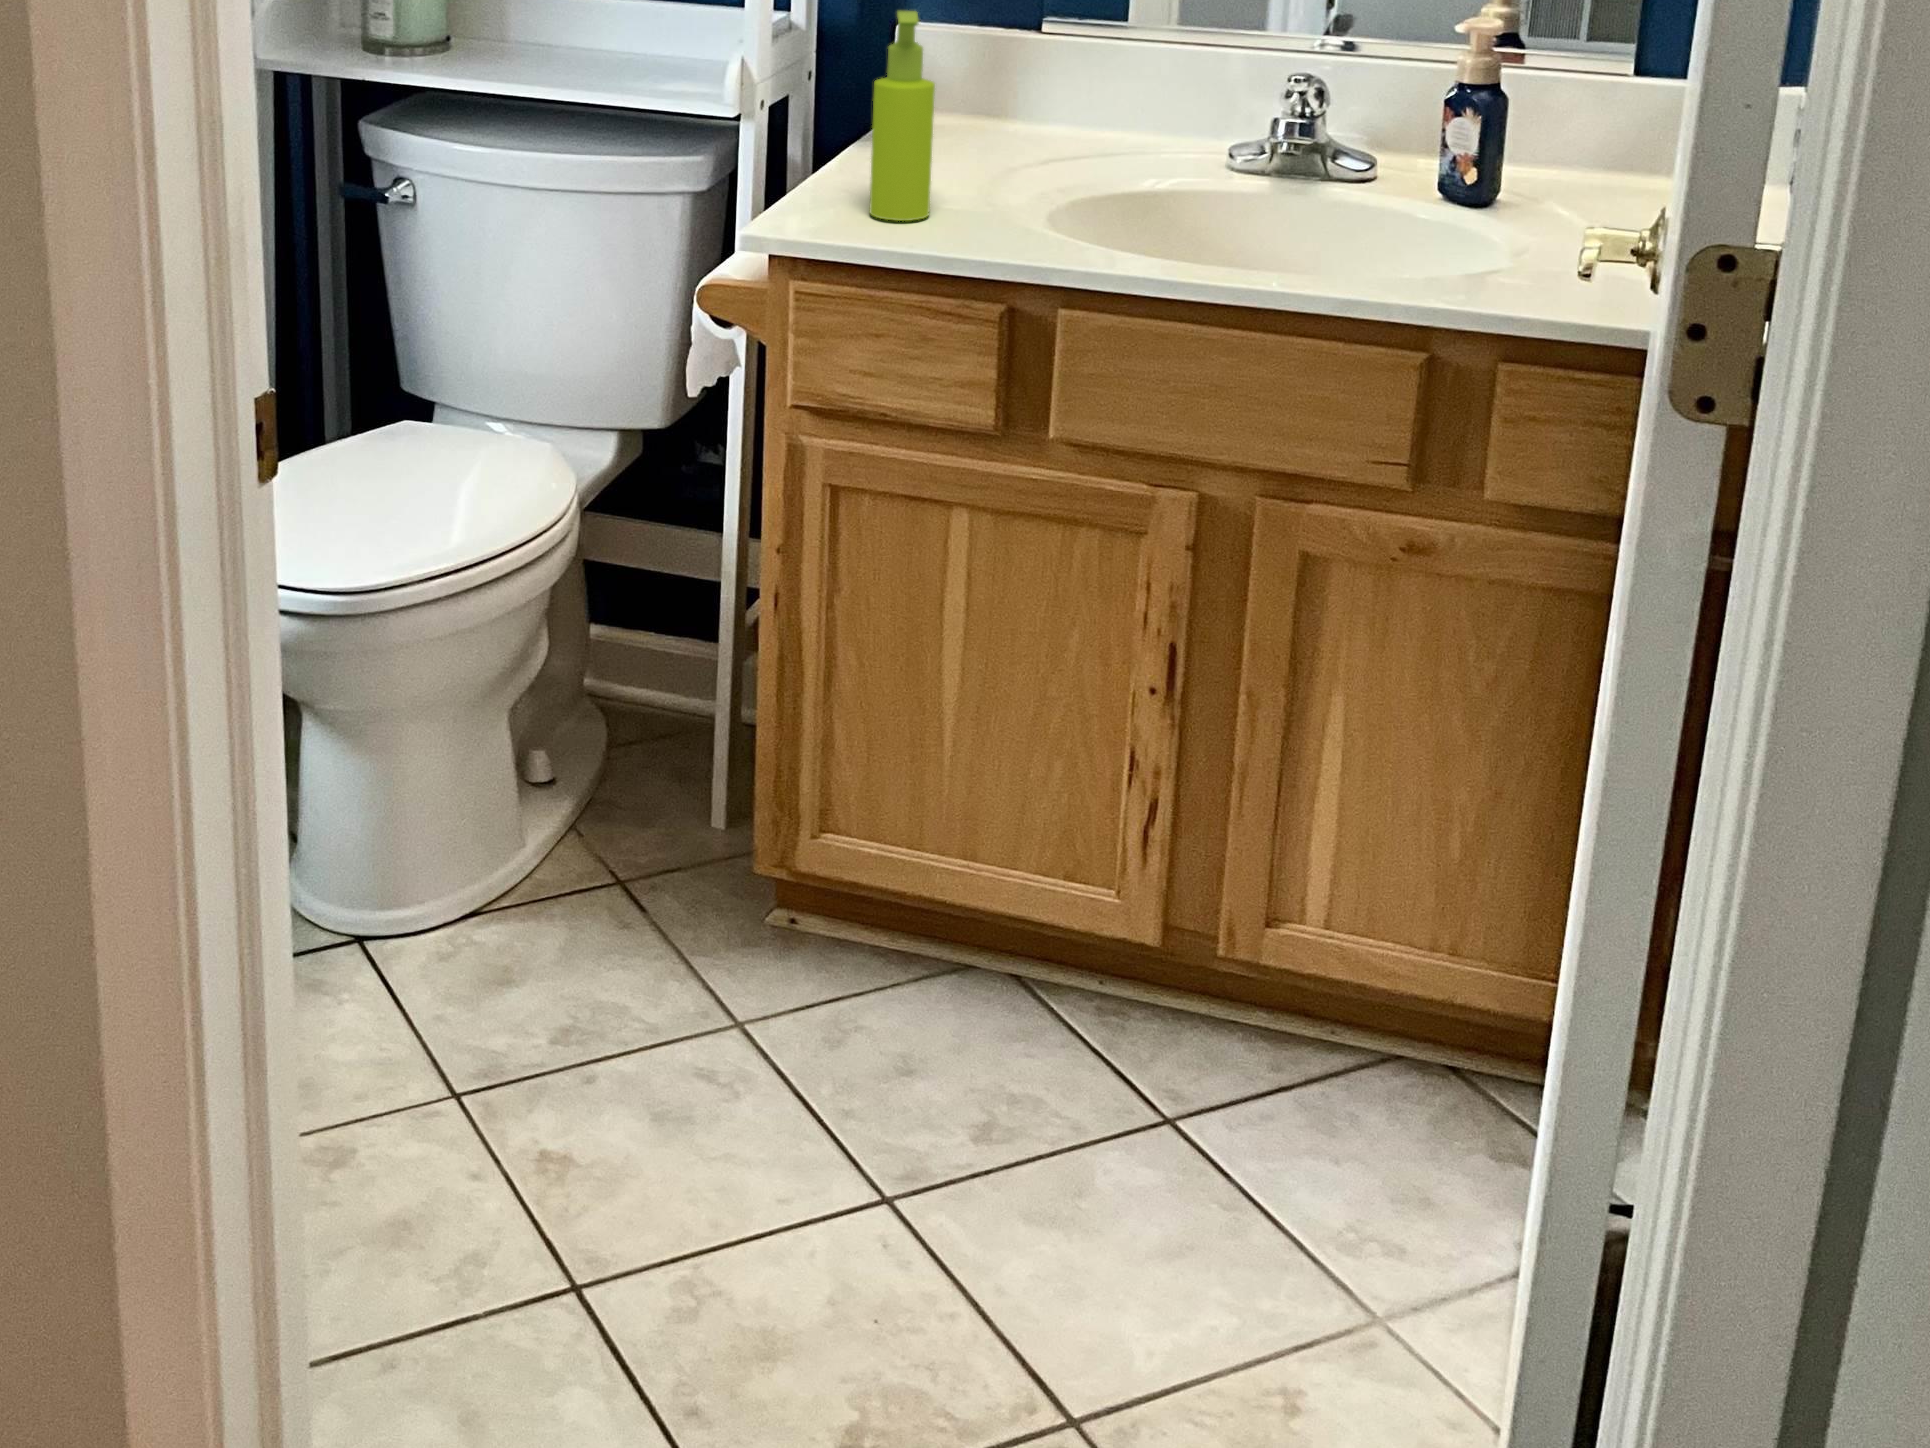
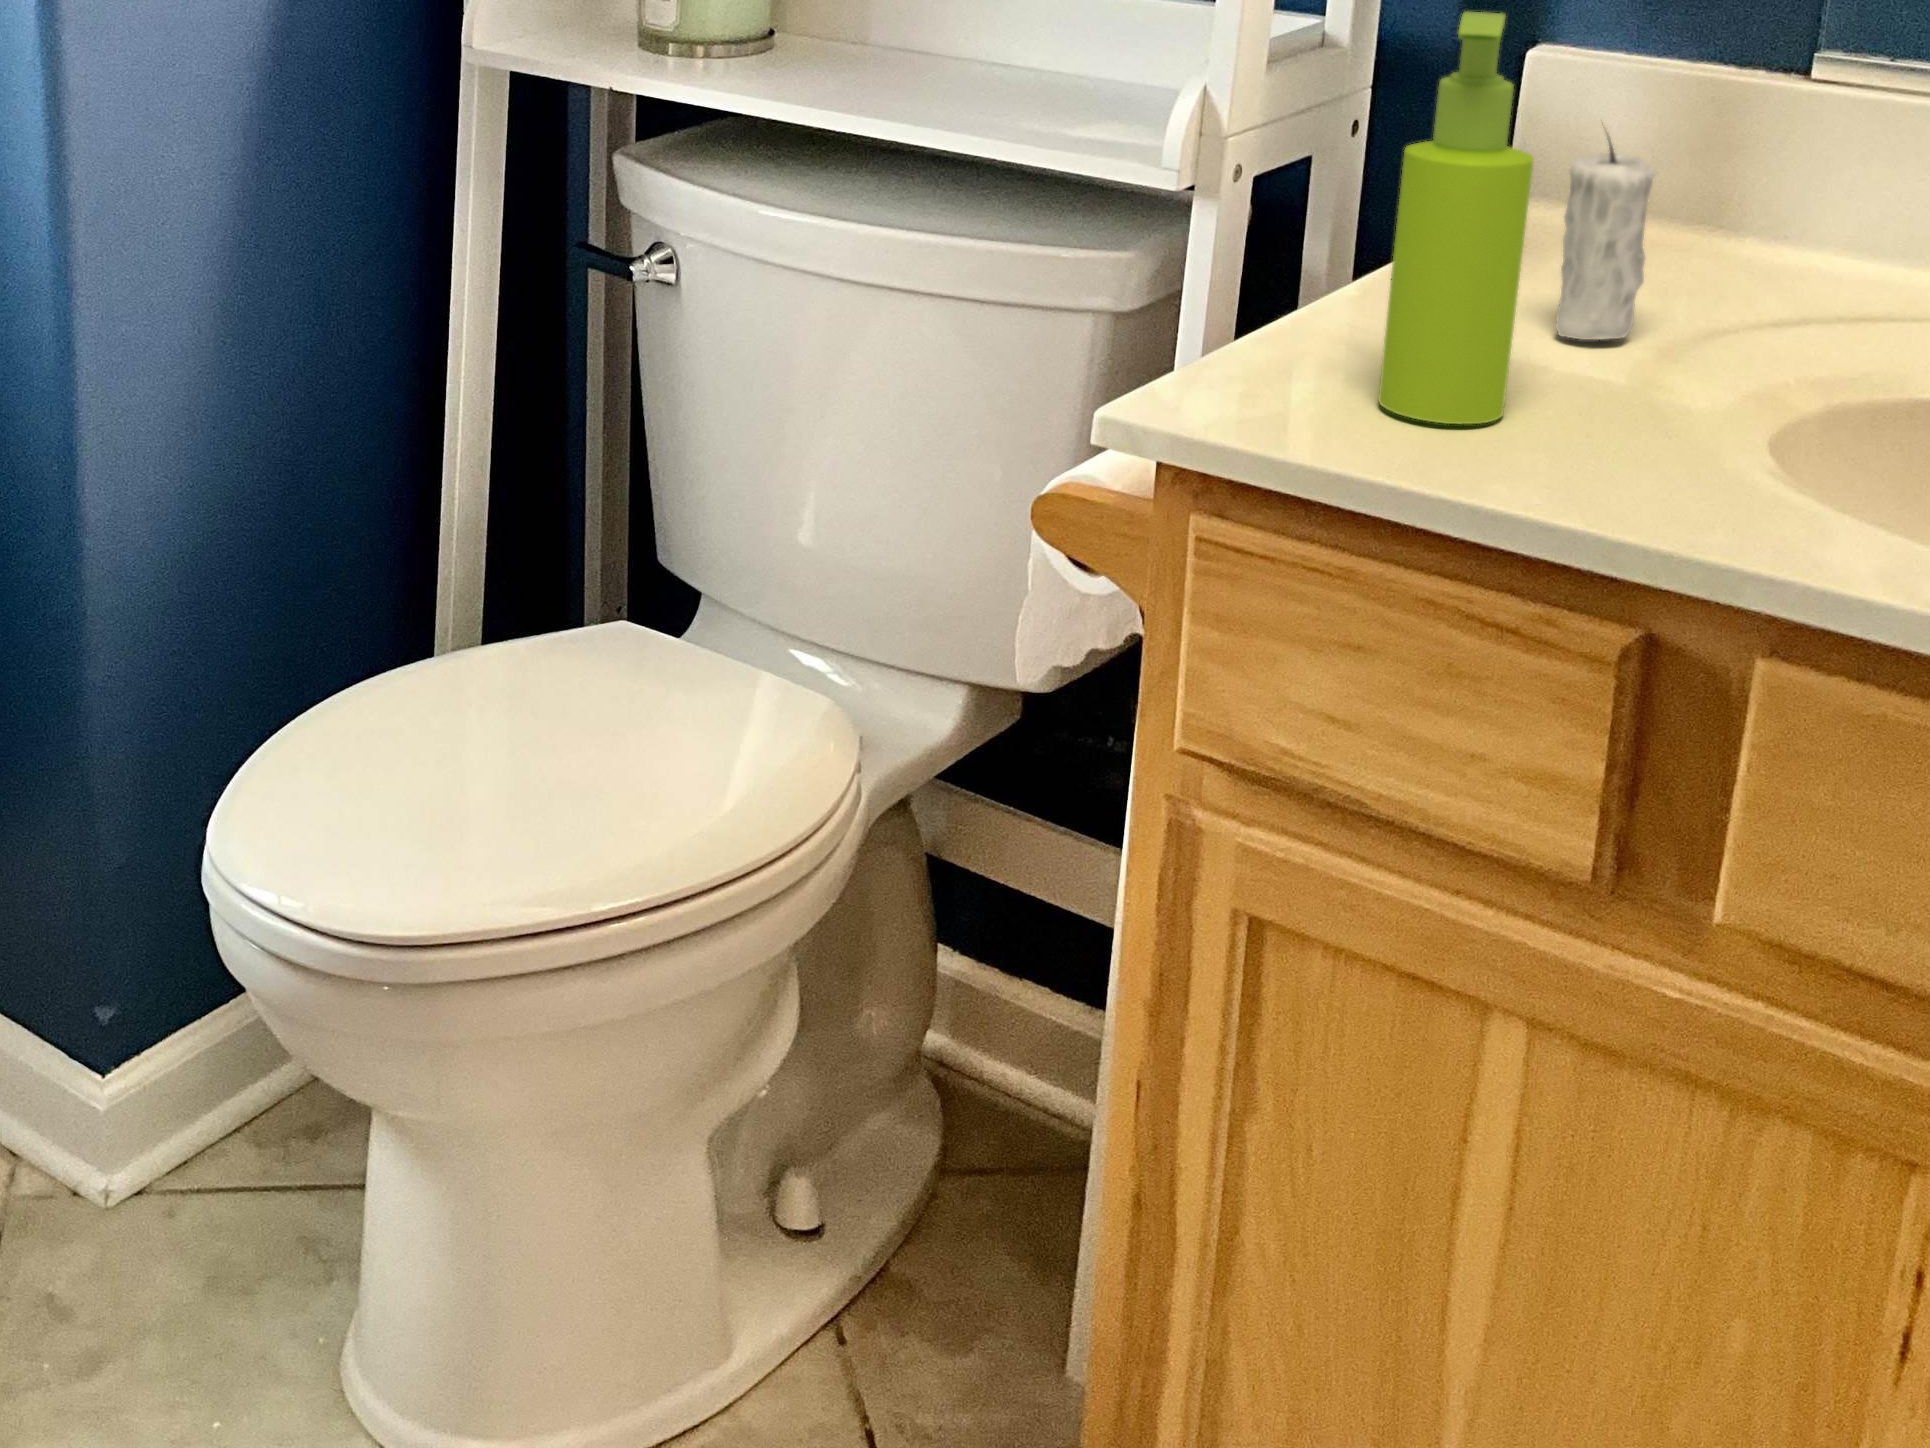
candle: none [942,61,984,178] -> present [1556,137,1656,340]

